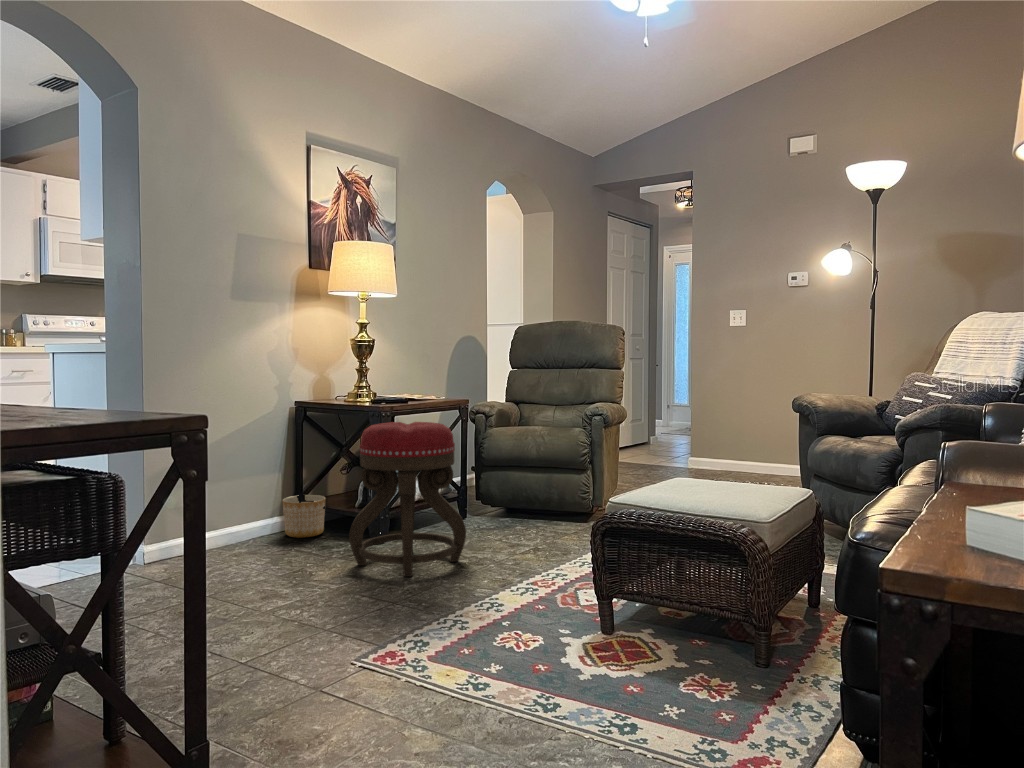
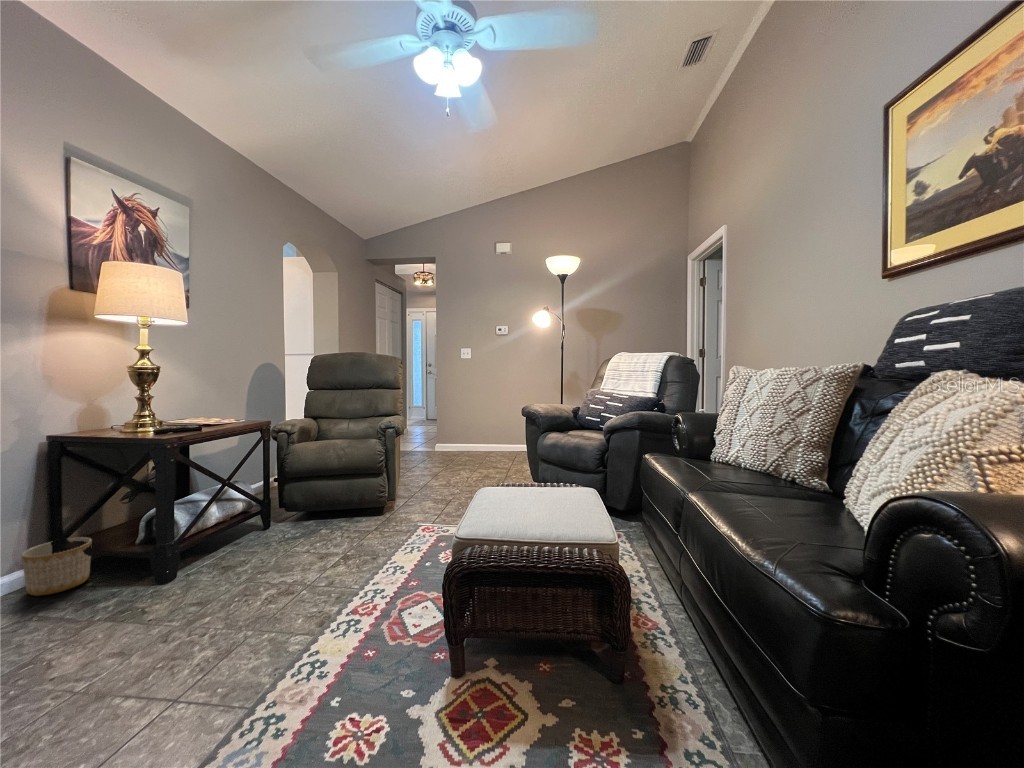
ottoman: present [349,422,466,577] -> none [112,453,273,640]

